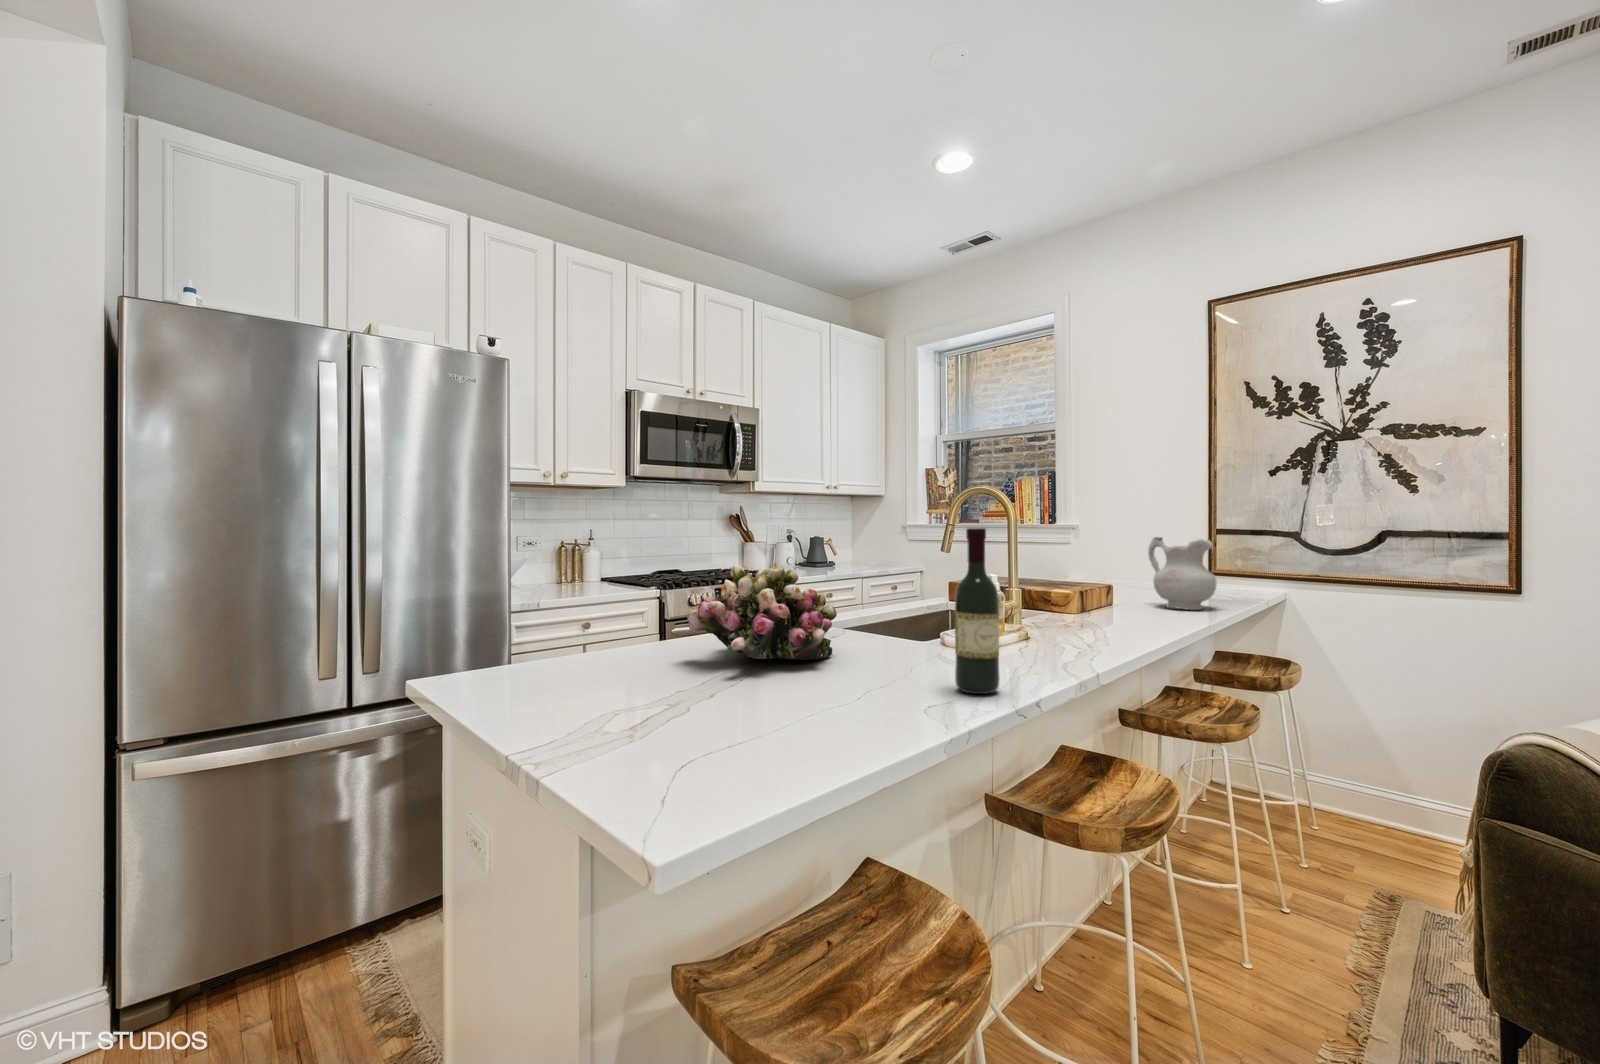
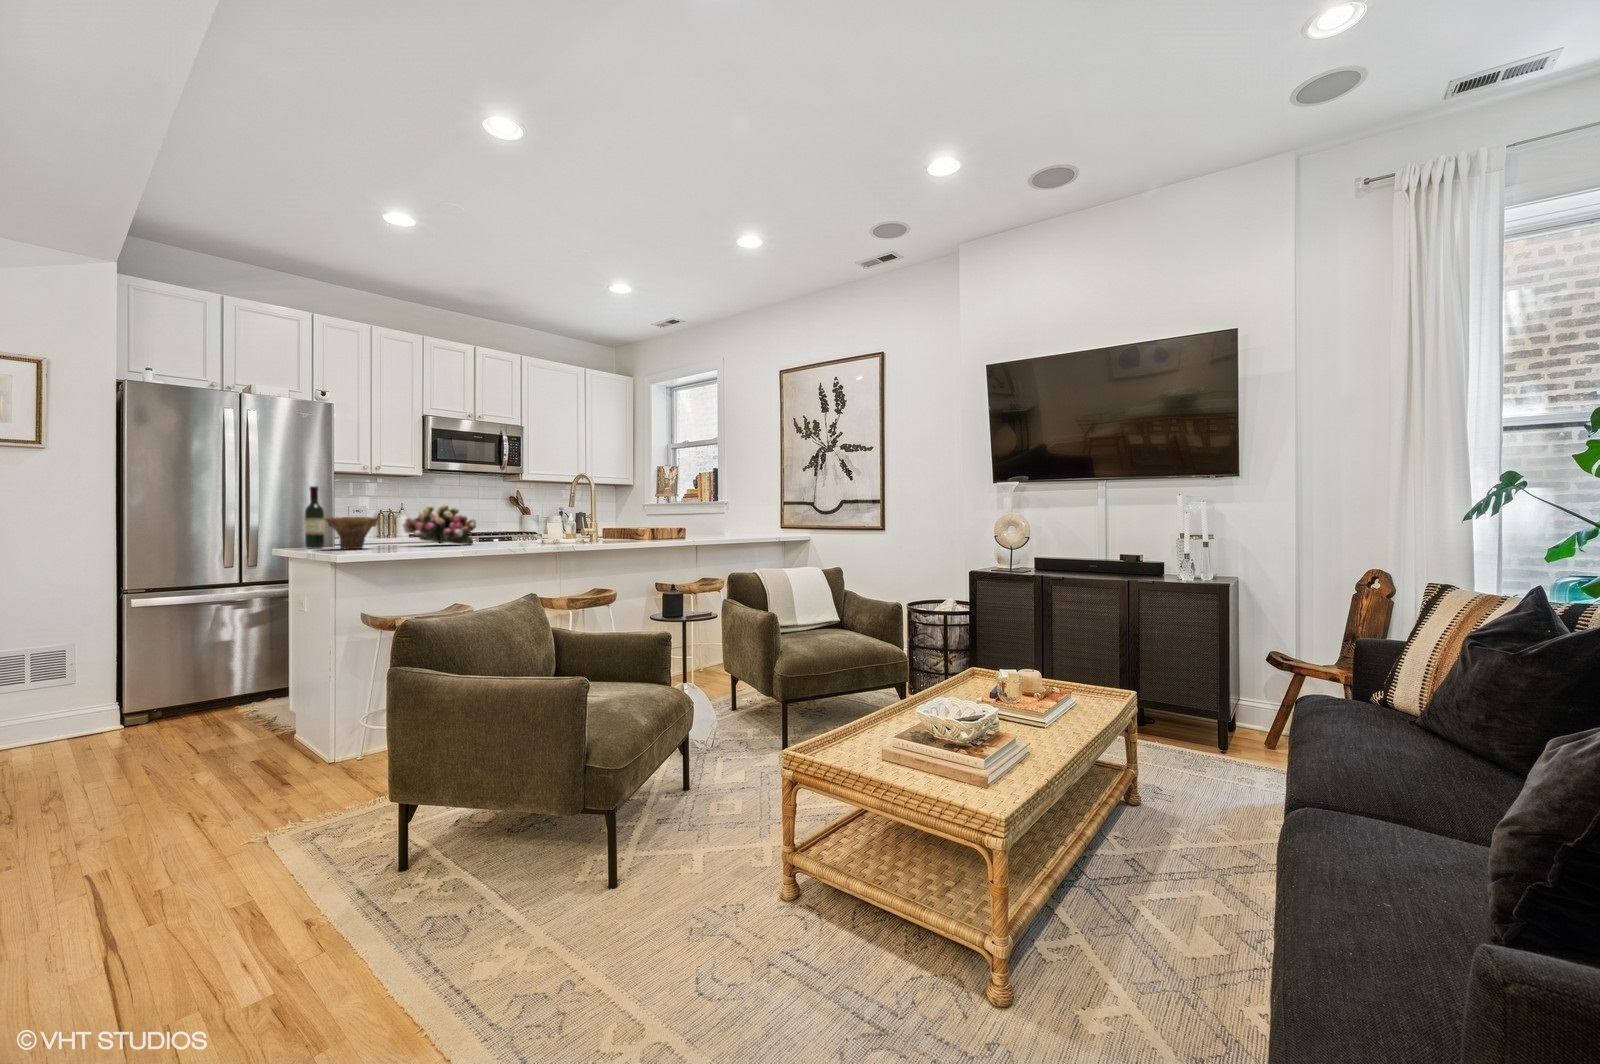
wine bottle: present [955,528,1000,694] -> present [304,486,325,548]
ceramic pitcher: present [1148,537,1217,610] -> none [697,502,726,538]
bowl: none [546,609,678,719] -> present [325,517,379,549]

